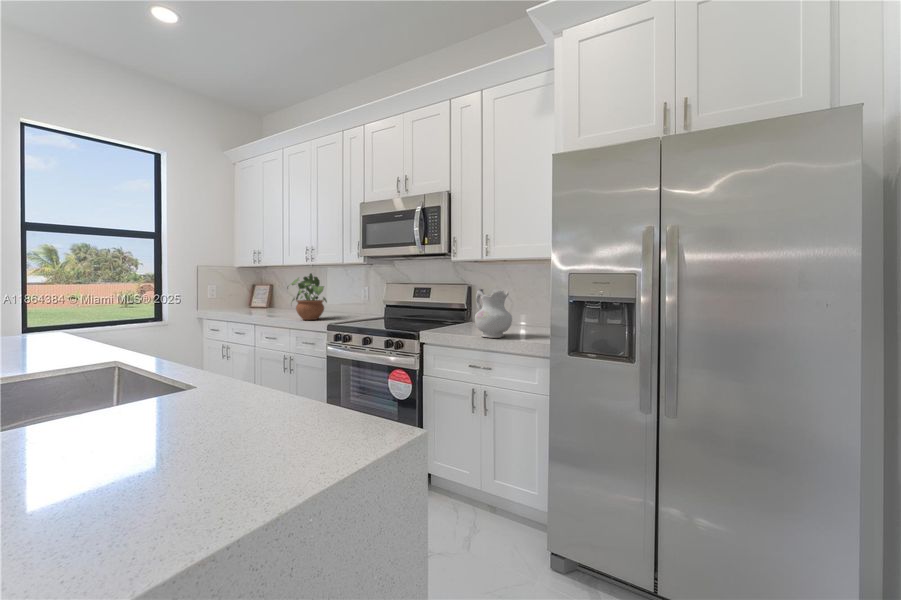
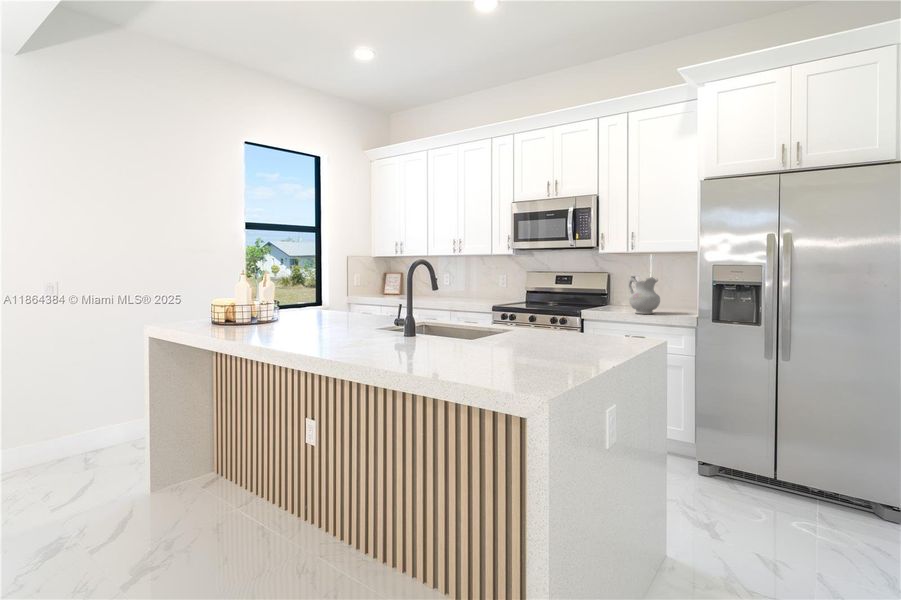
potted plant: present [287,273,327,320] -> none [446,262,479,303]

